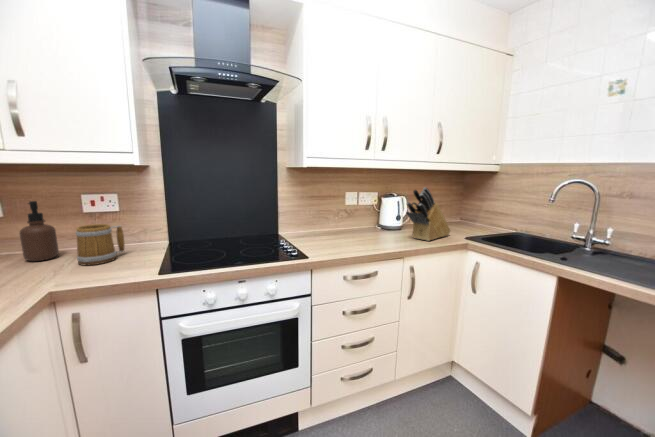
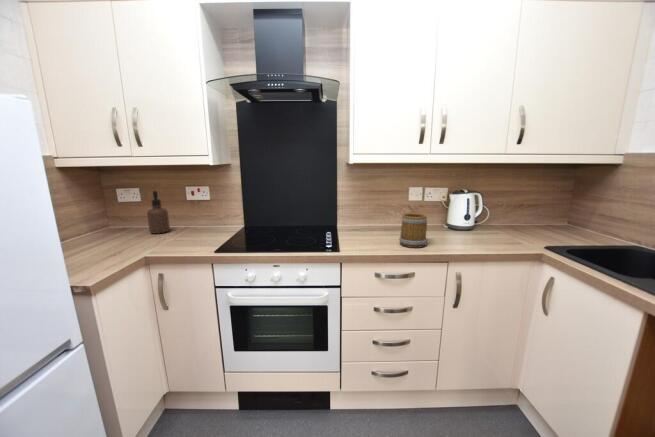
knife block: present [406,187,450,241] -> none [465,182,533,246]
mug: present [76,224,124,266] -> present [400,213,427,248]

